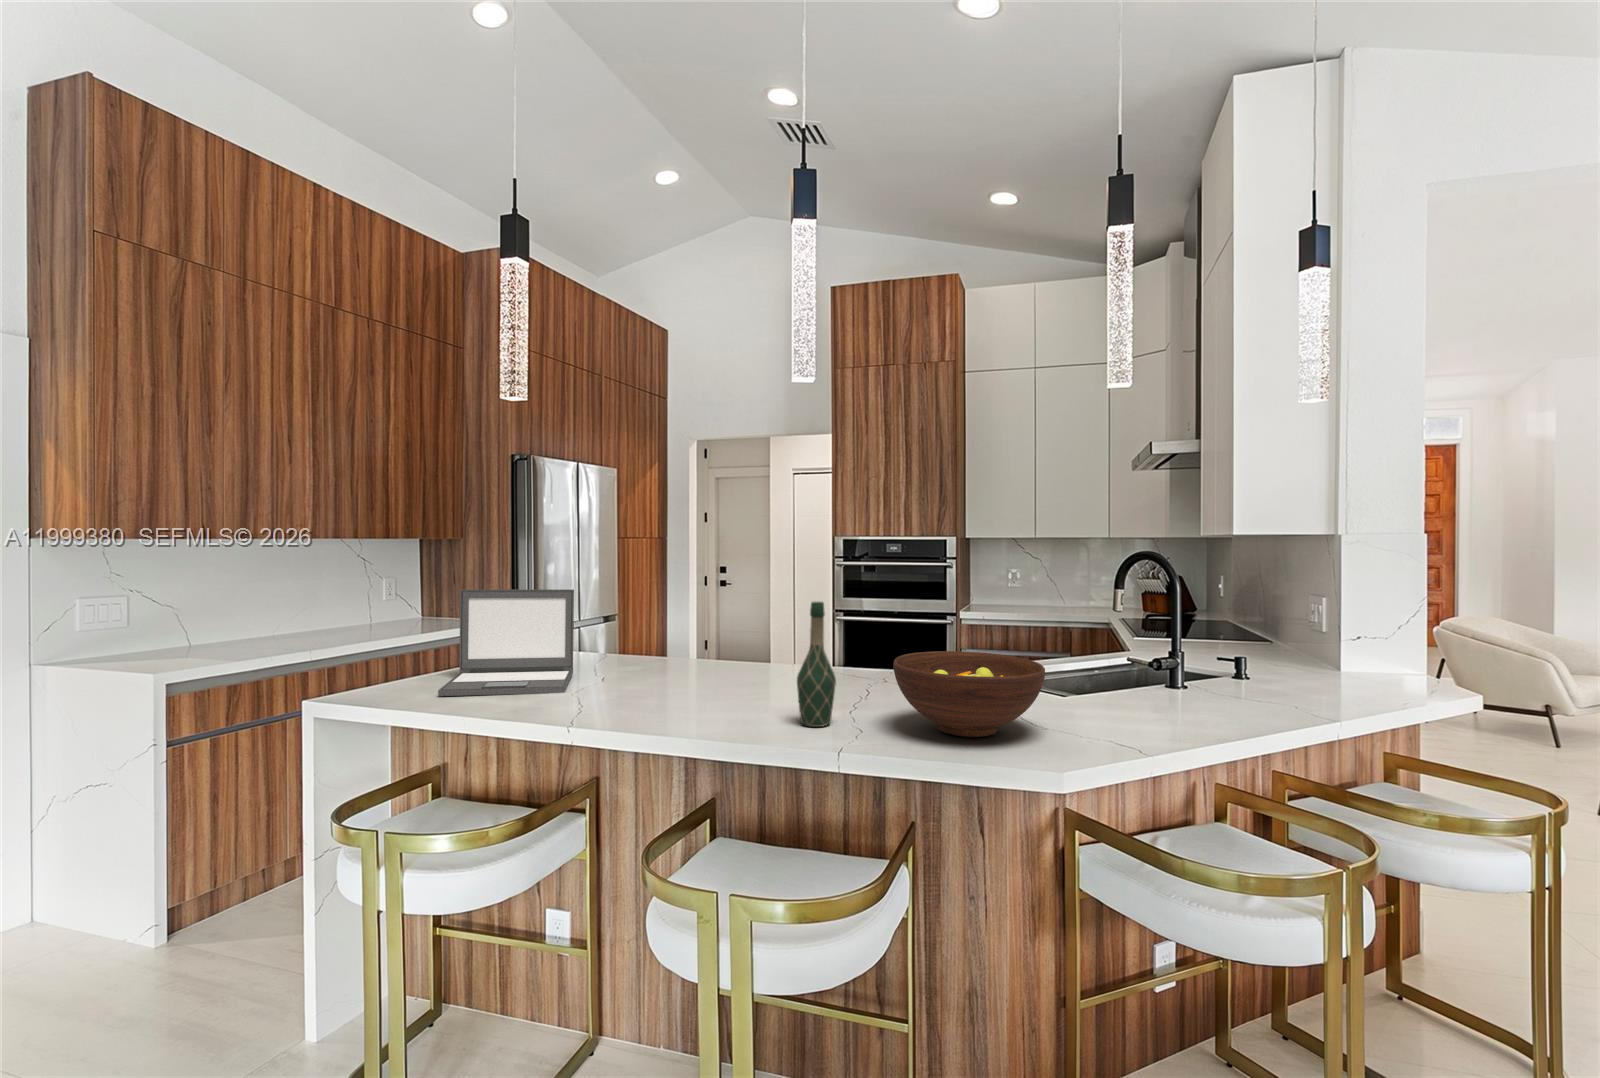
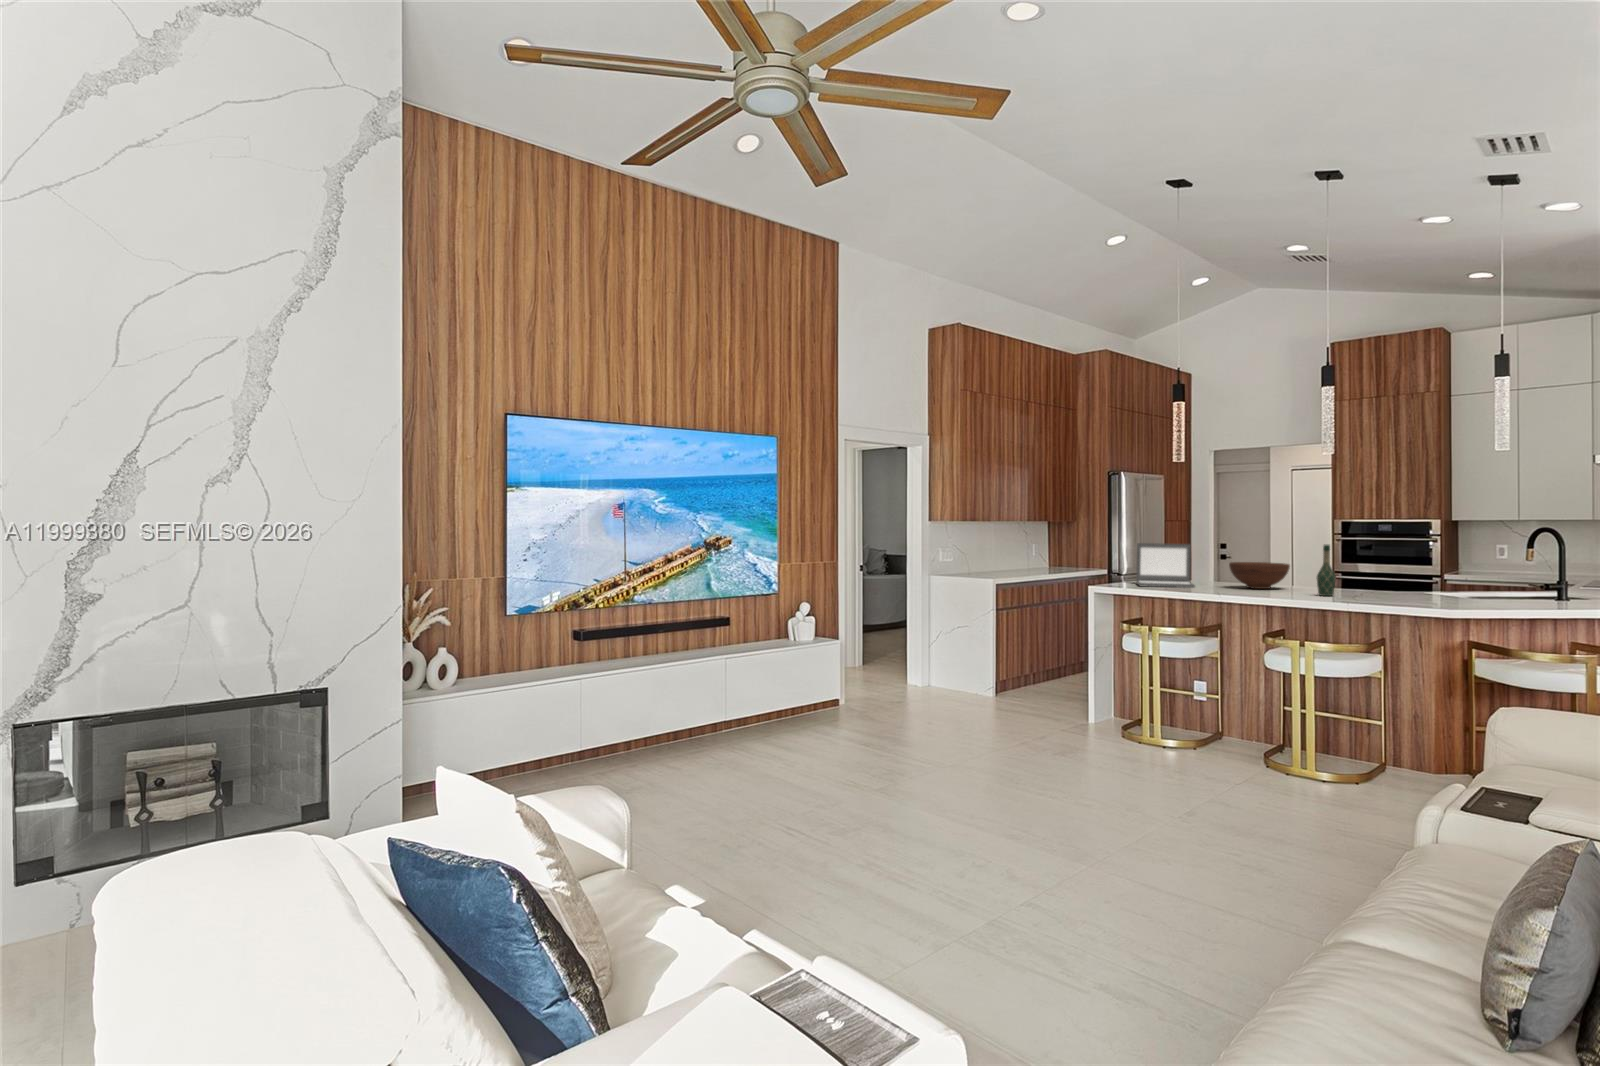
fruit bowl: present [893,651,1045,737] -> present [1229,562,1290,589]

